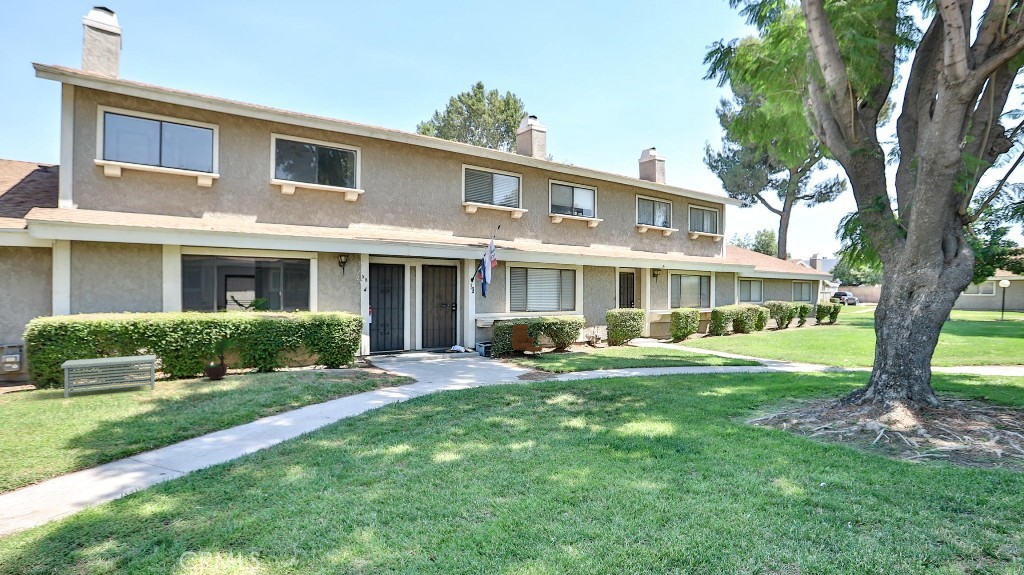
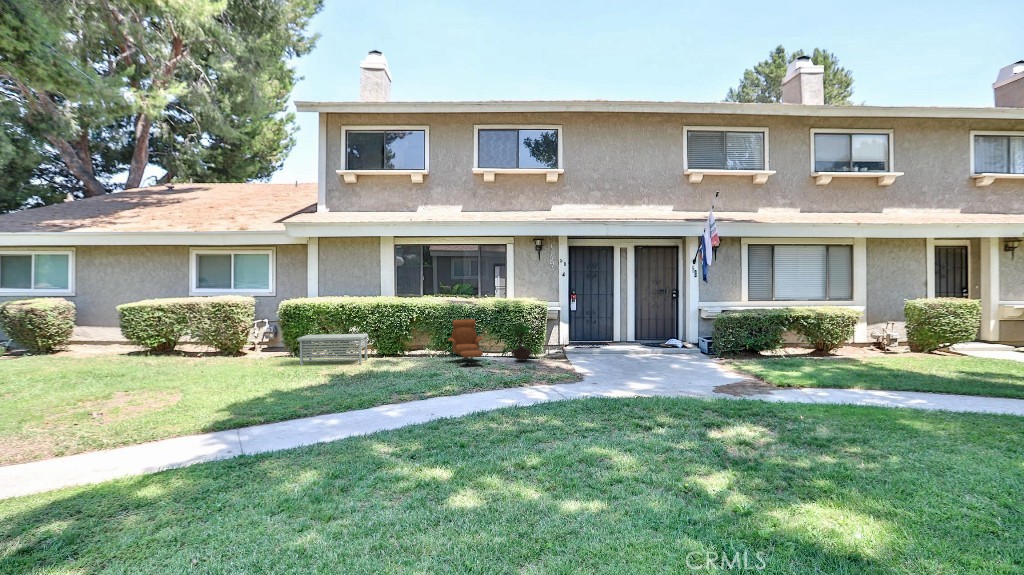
lounge chair: present [510,325,542,359] -> present [448,319,483,367]
potted tree: present [205,338,231,379] -> present [510,322,531,361]

